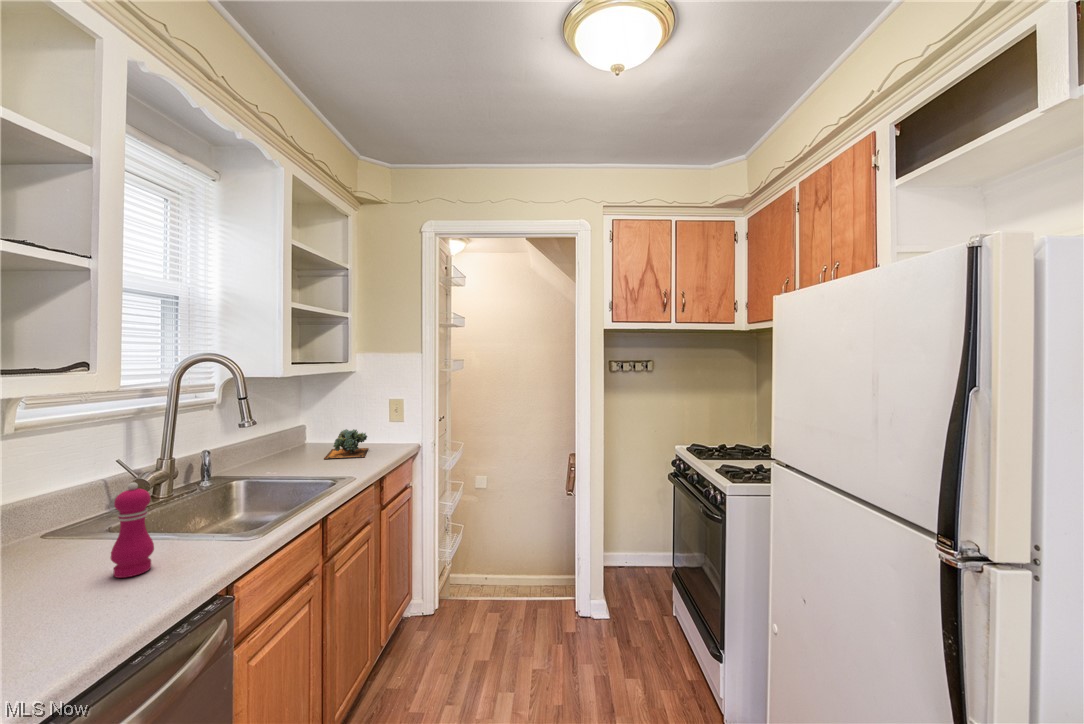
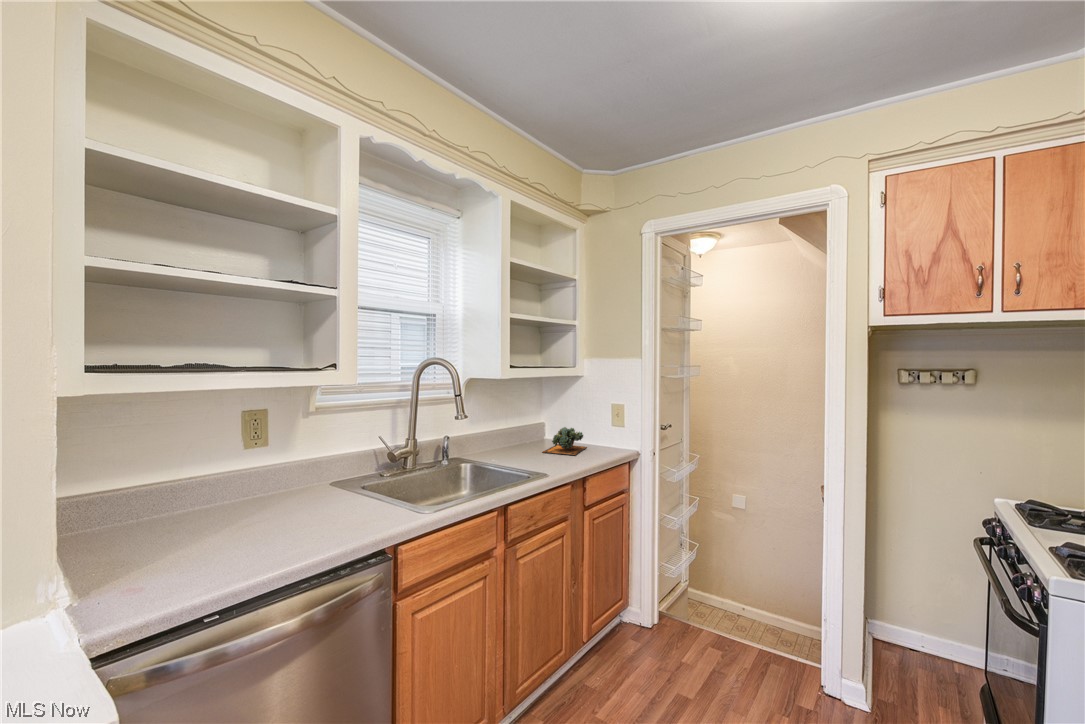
pepper mill: present [110,482,154,578] -> none [332,453,358,522]

